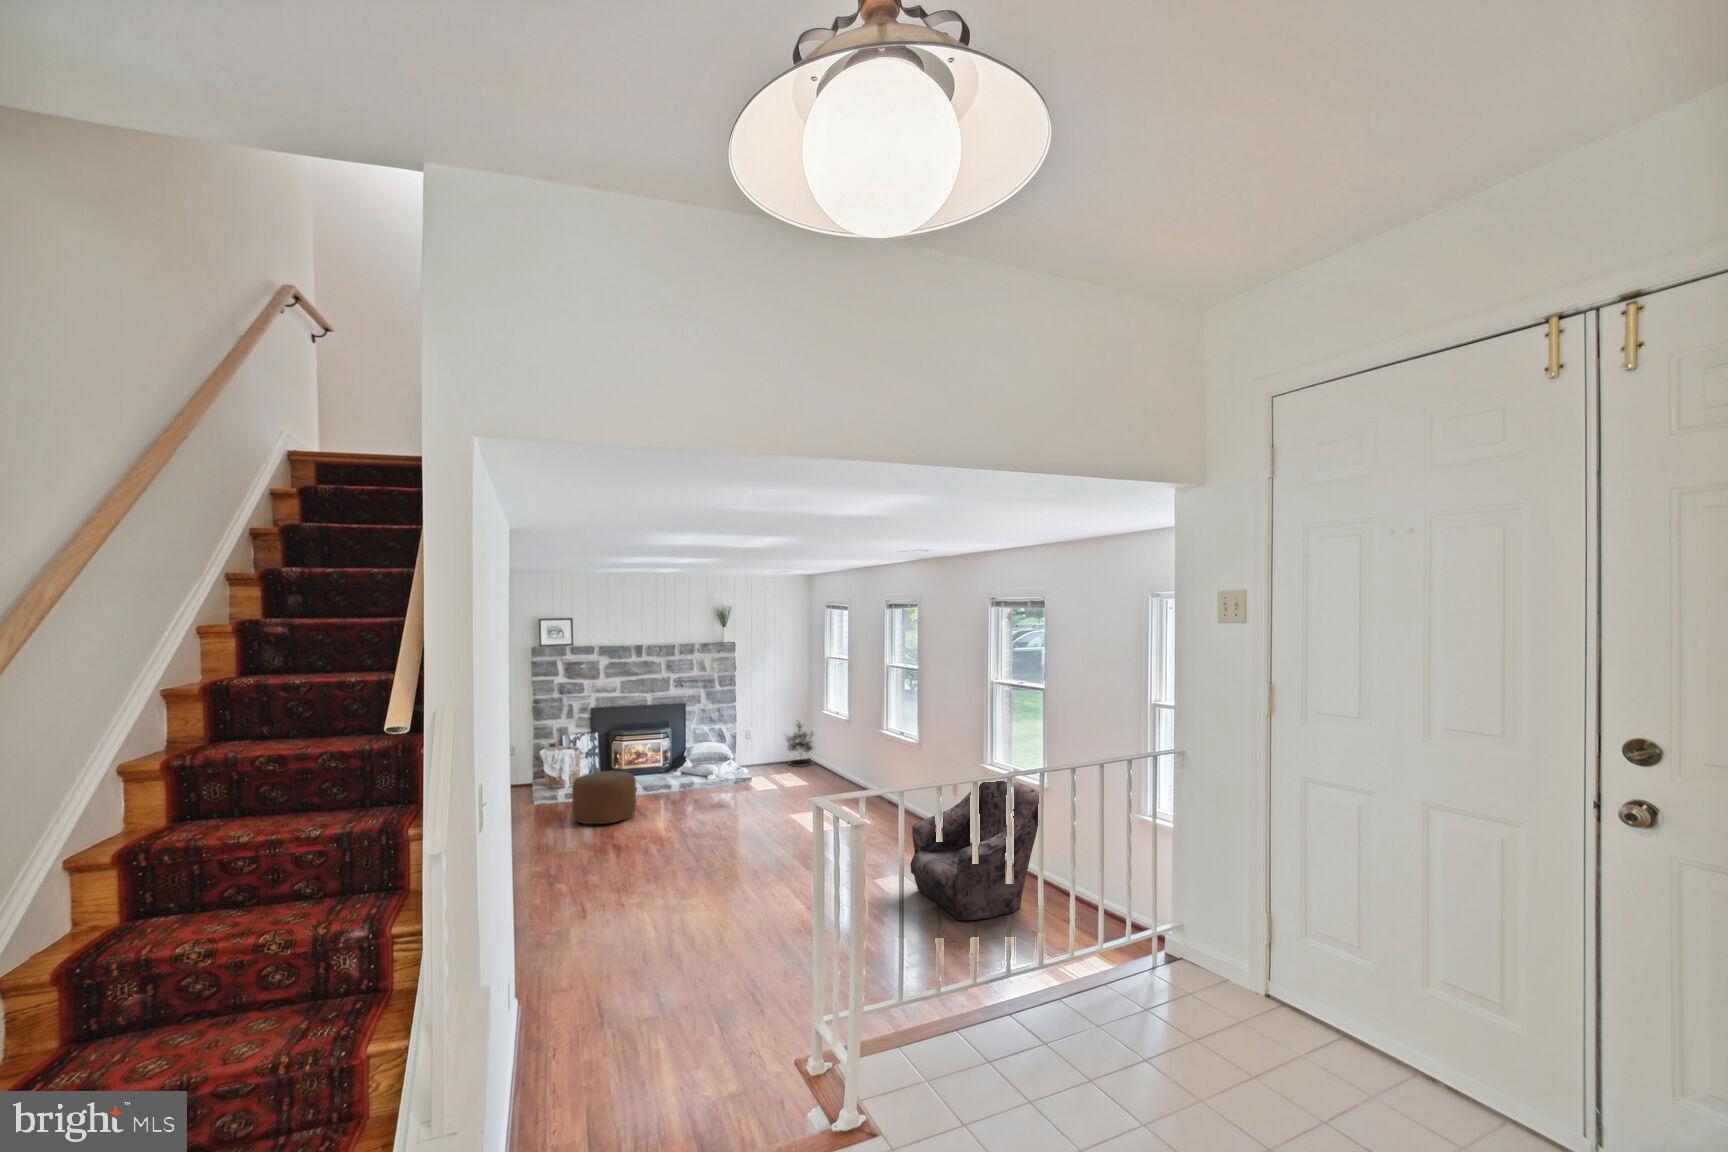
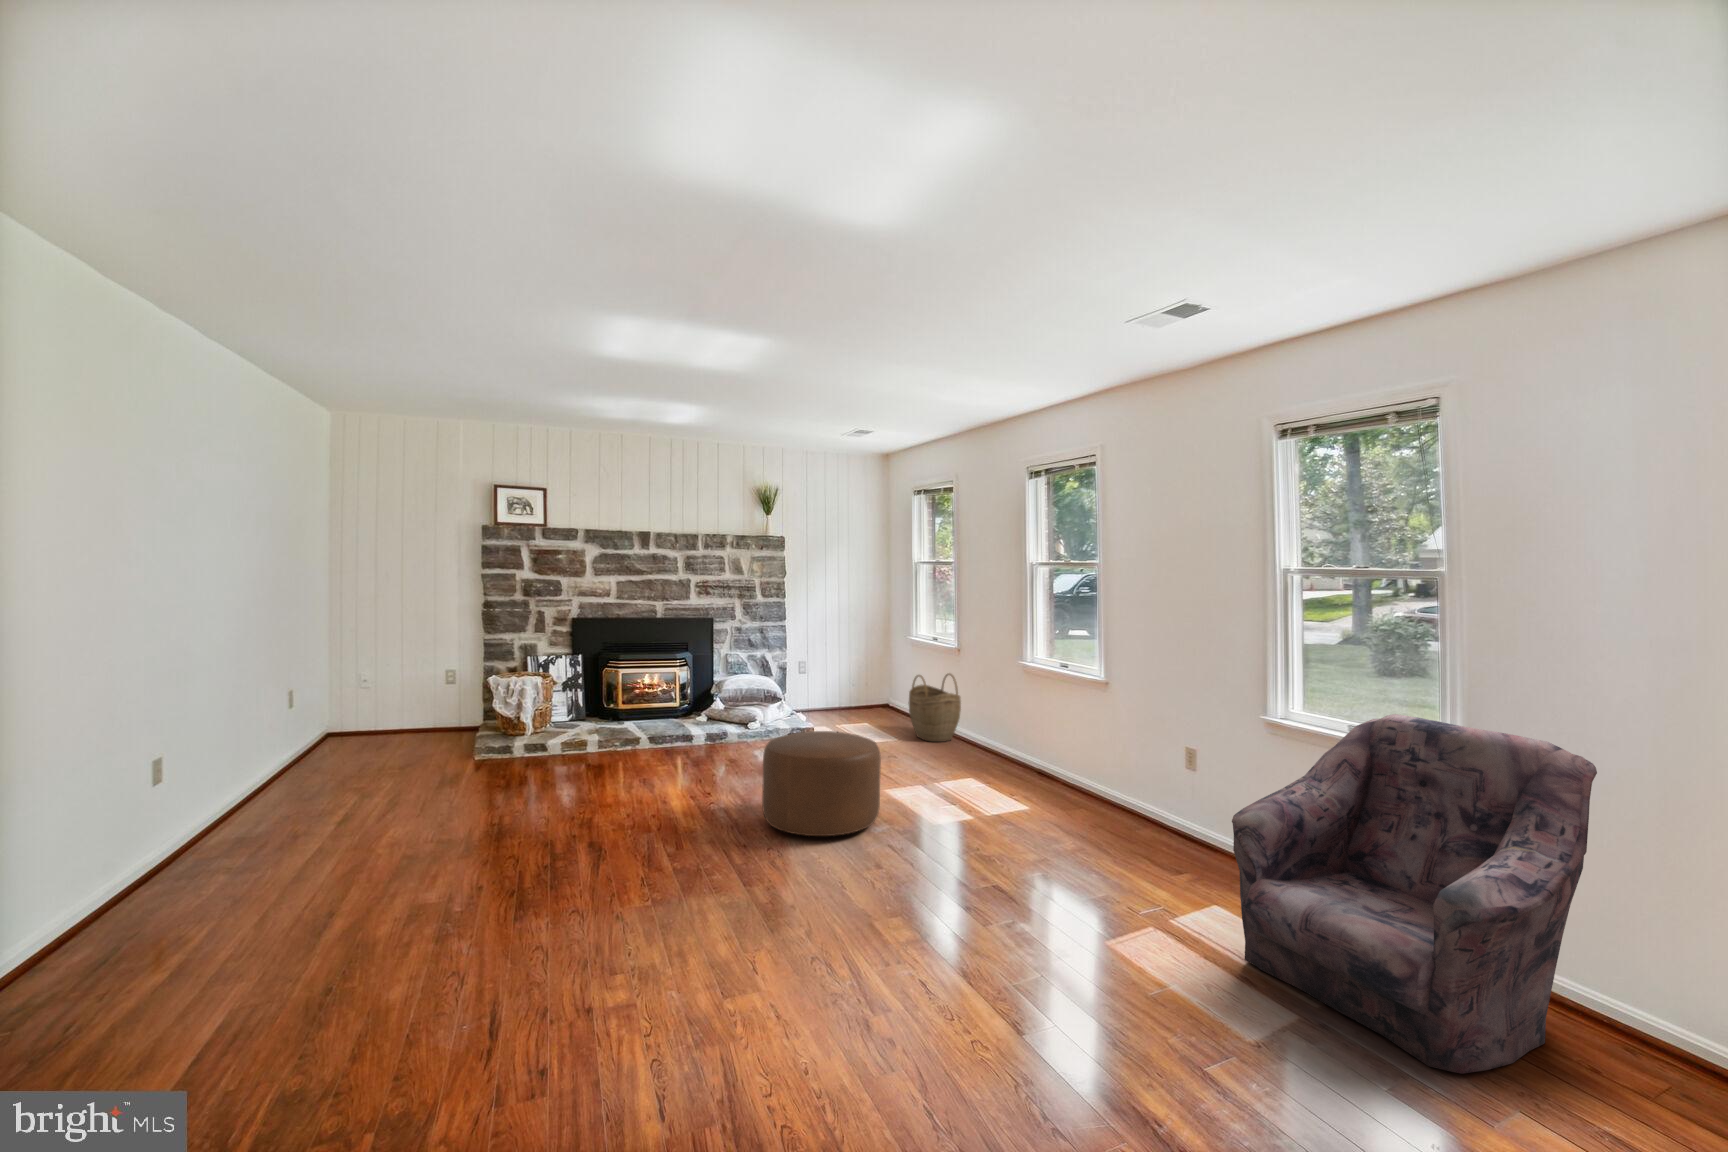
potted tree: present [786,720,813,767] -> none [851,646,897,715]
woven basket: none [815,740,848,786] -> present [909,674,961,742]
ottoman: present [572,771,636,824] -> present [762,731,881,836]

